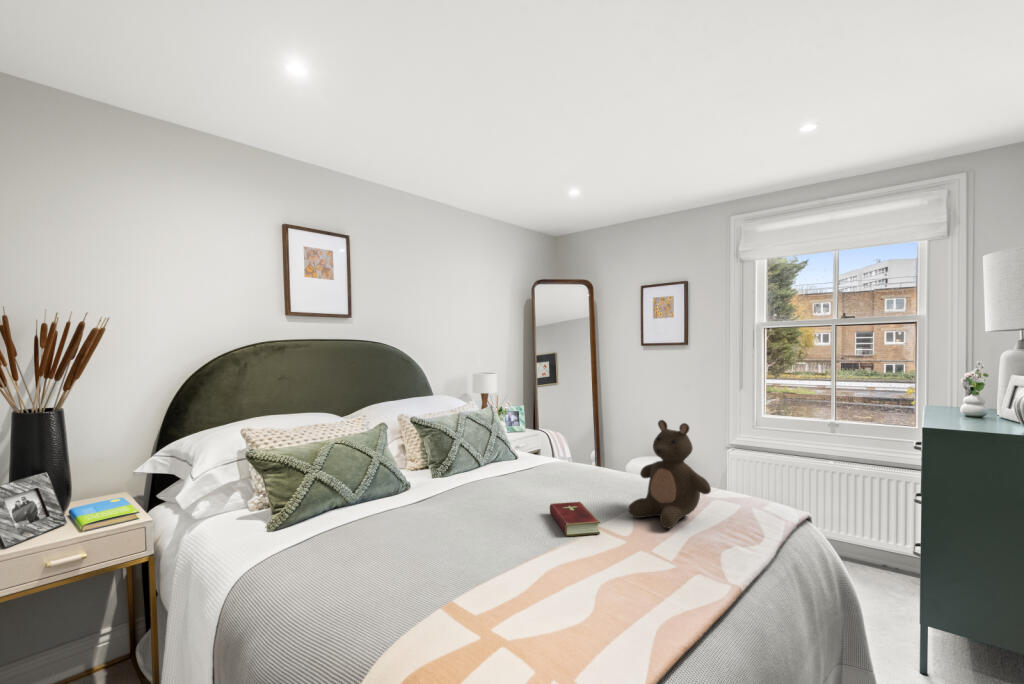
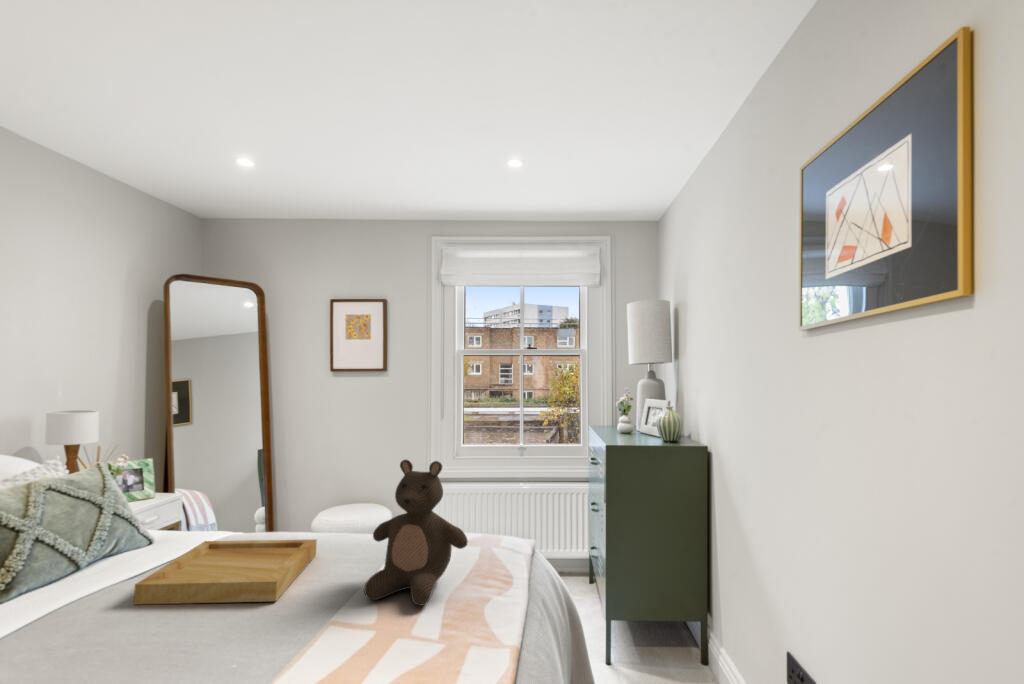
tray: none [502,461,609,504] -> present [134,539,317,605]
hardcover book: present [550,502,600,536] -> none [240,596,335,662]

